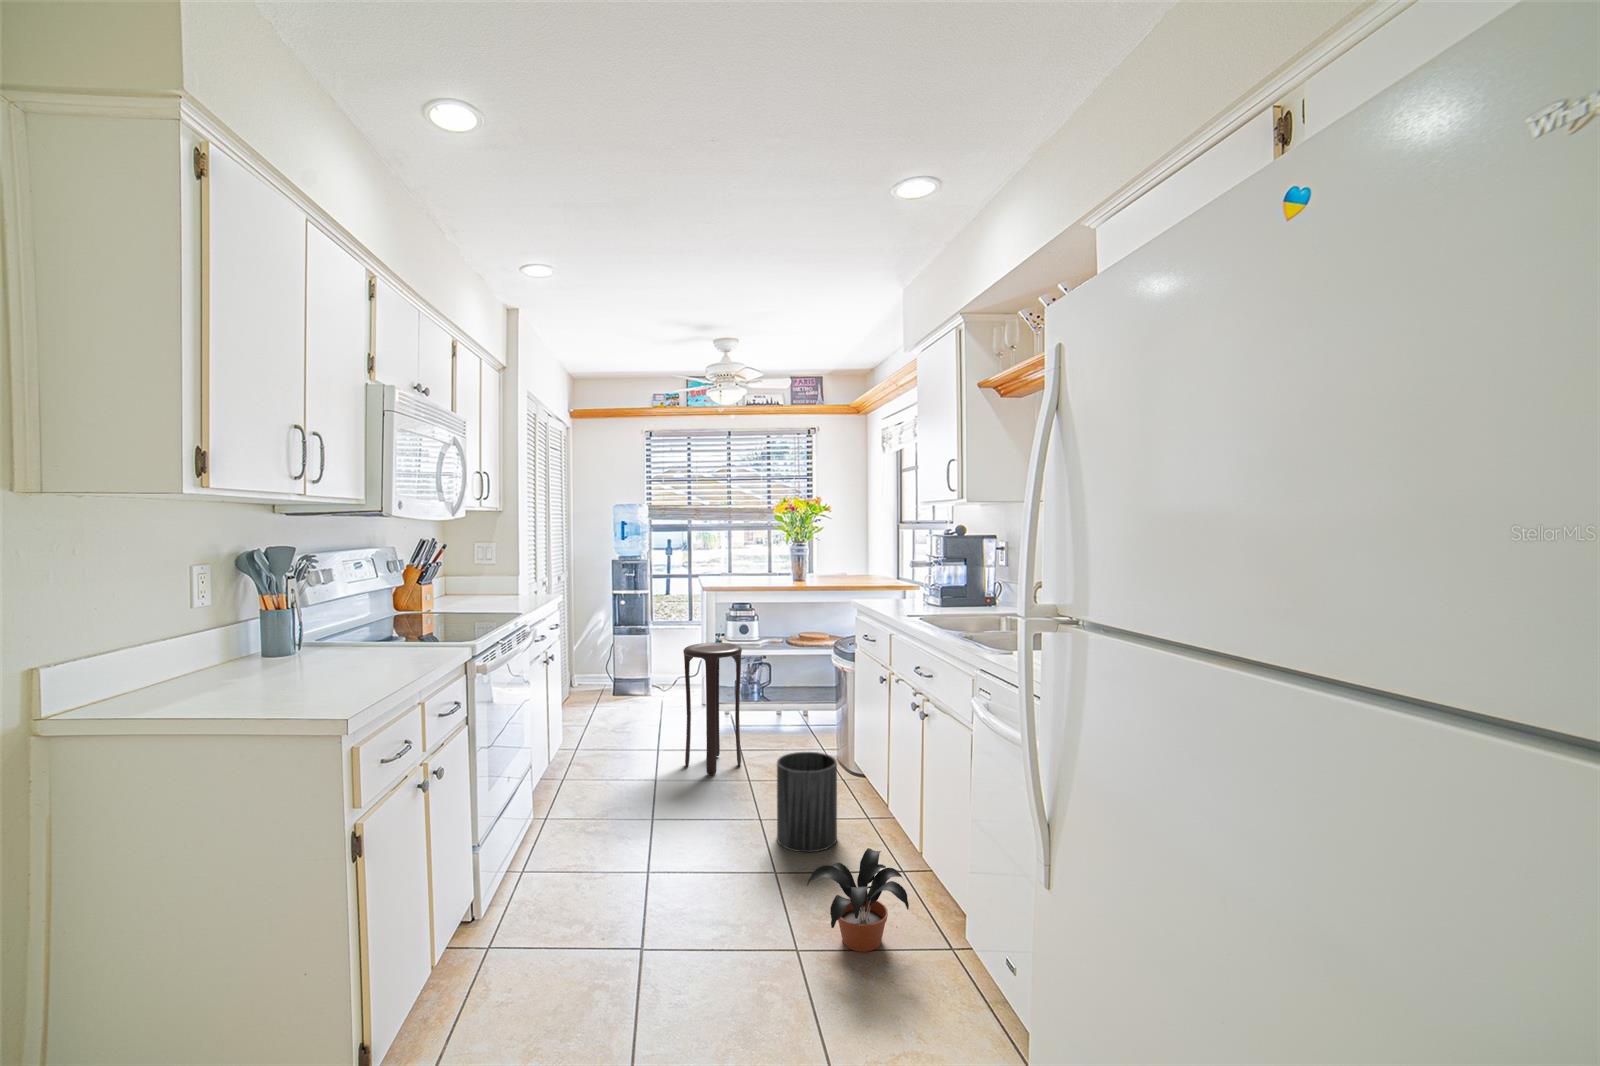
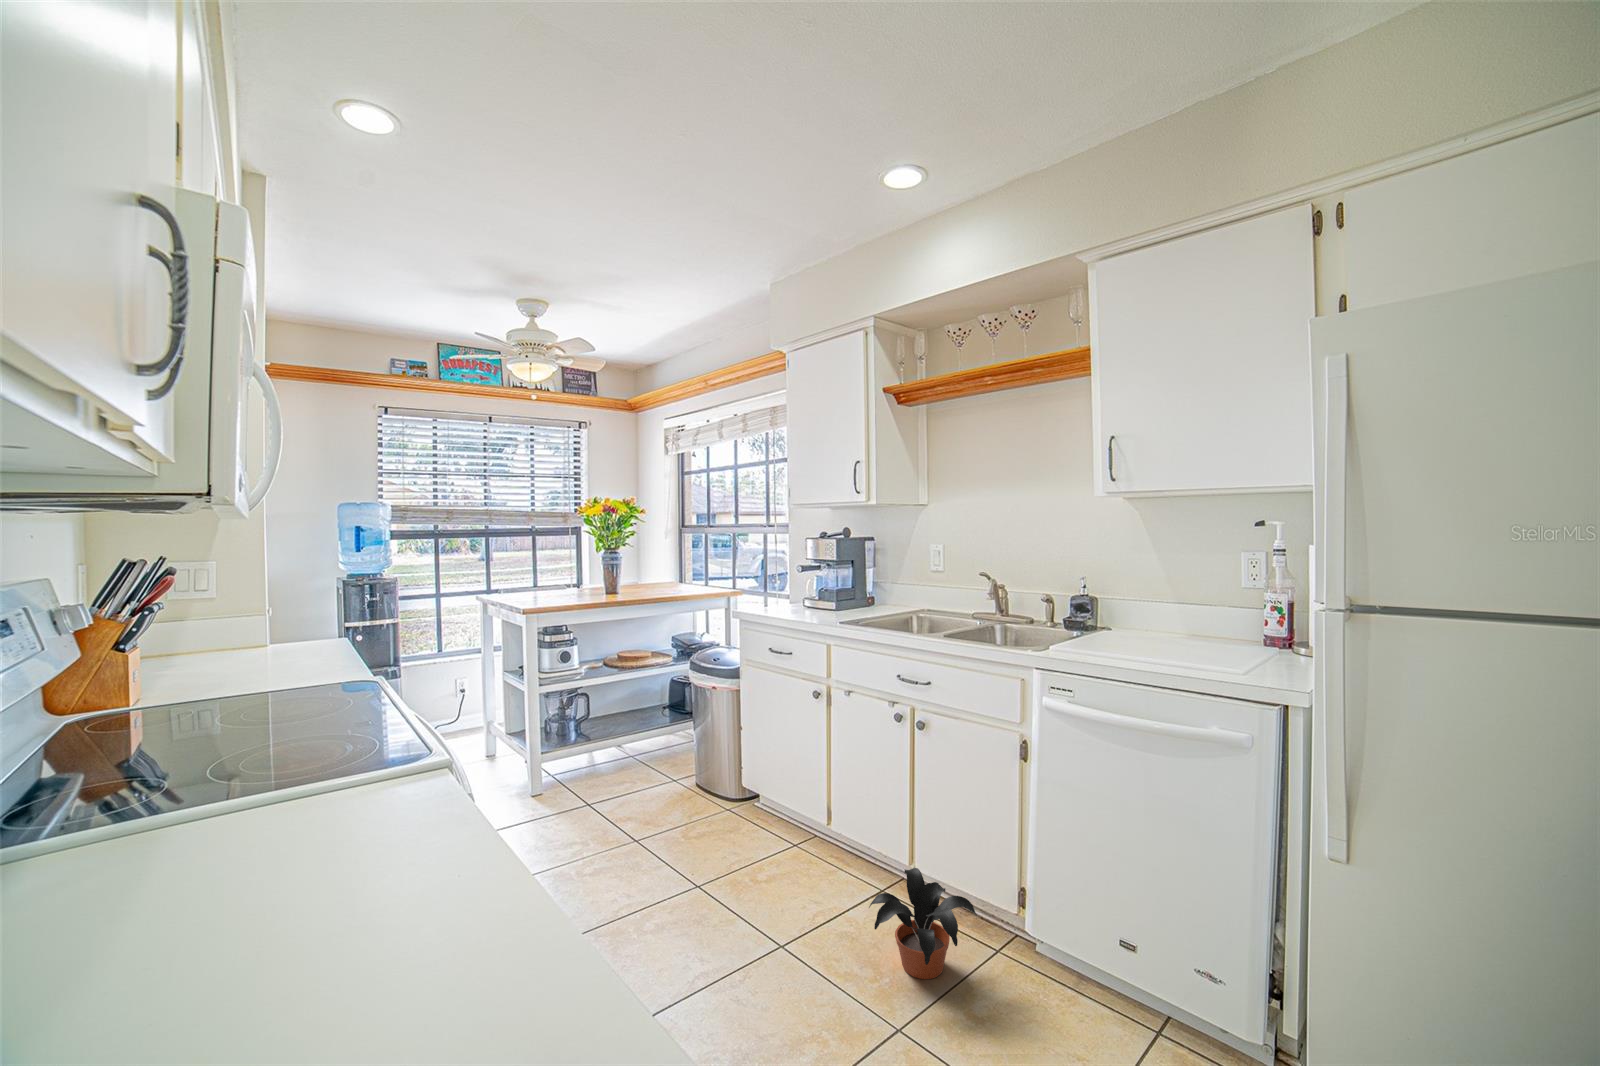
stool: present [683,643,742,775] -> none [537,675,612,834]
trash can: present [777,752,837,852] -> none [730,780,797,895]

